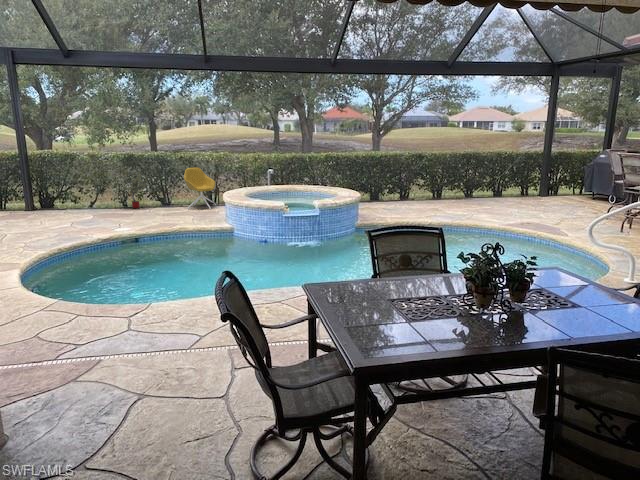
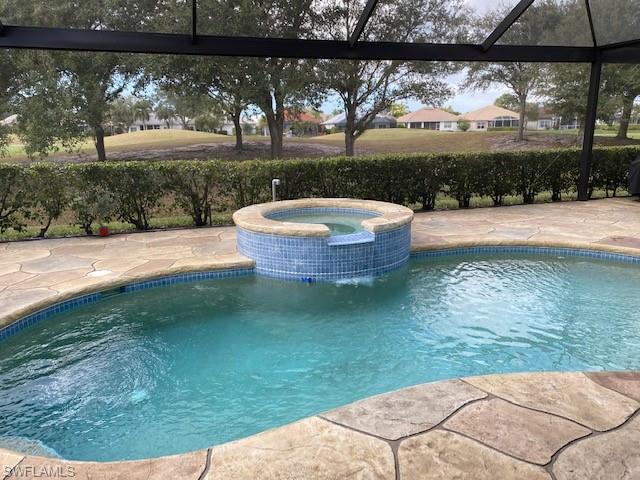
chair: present [184,168,216,209] -> none [169,180,211,235]

